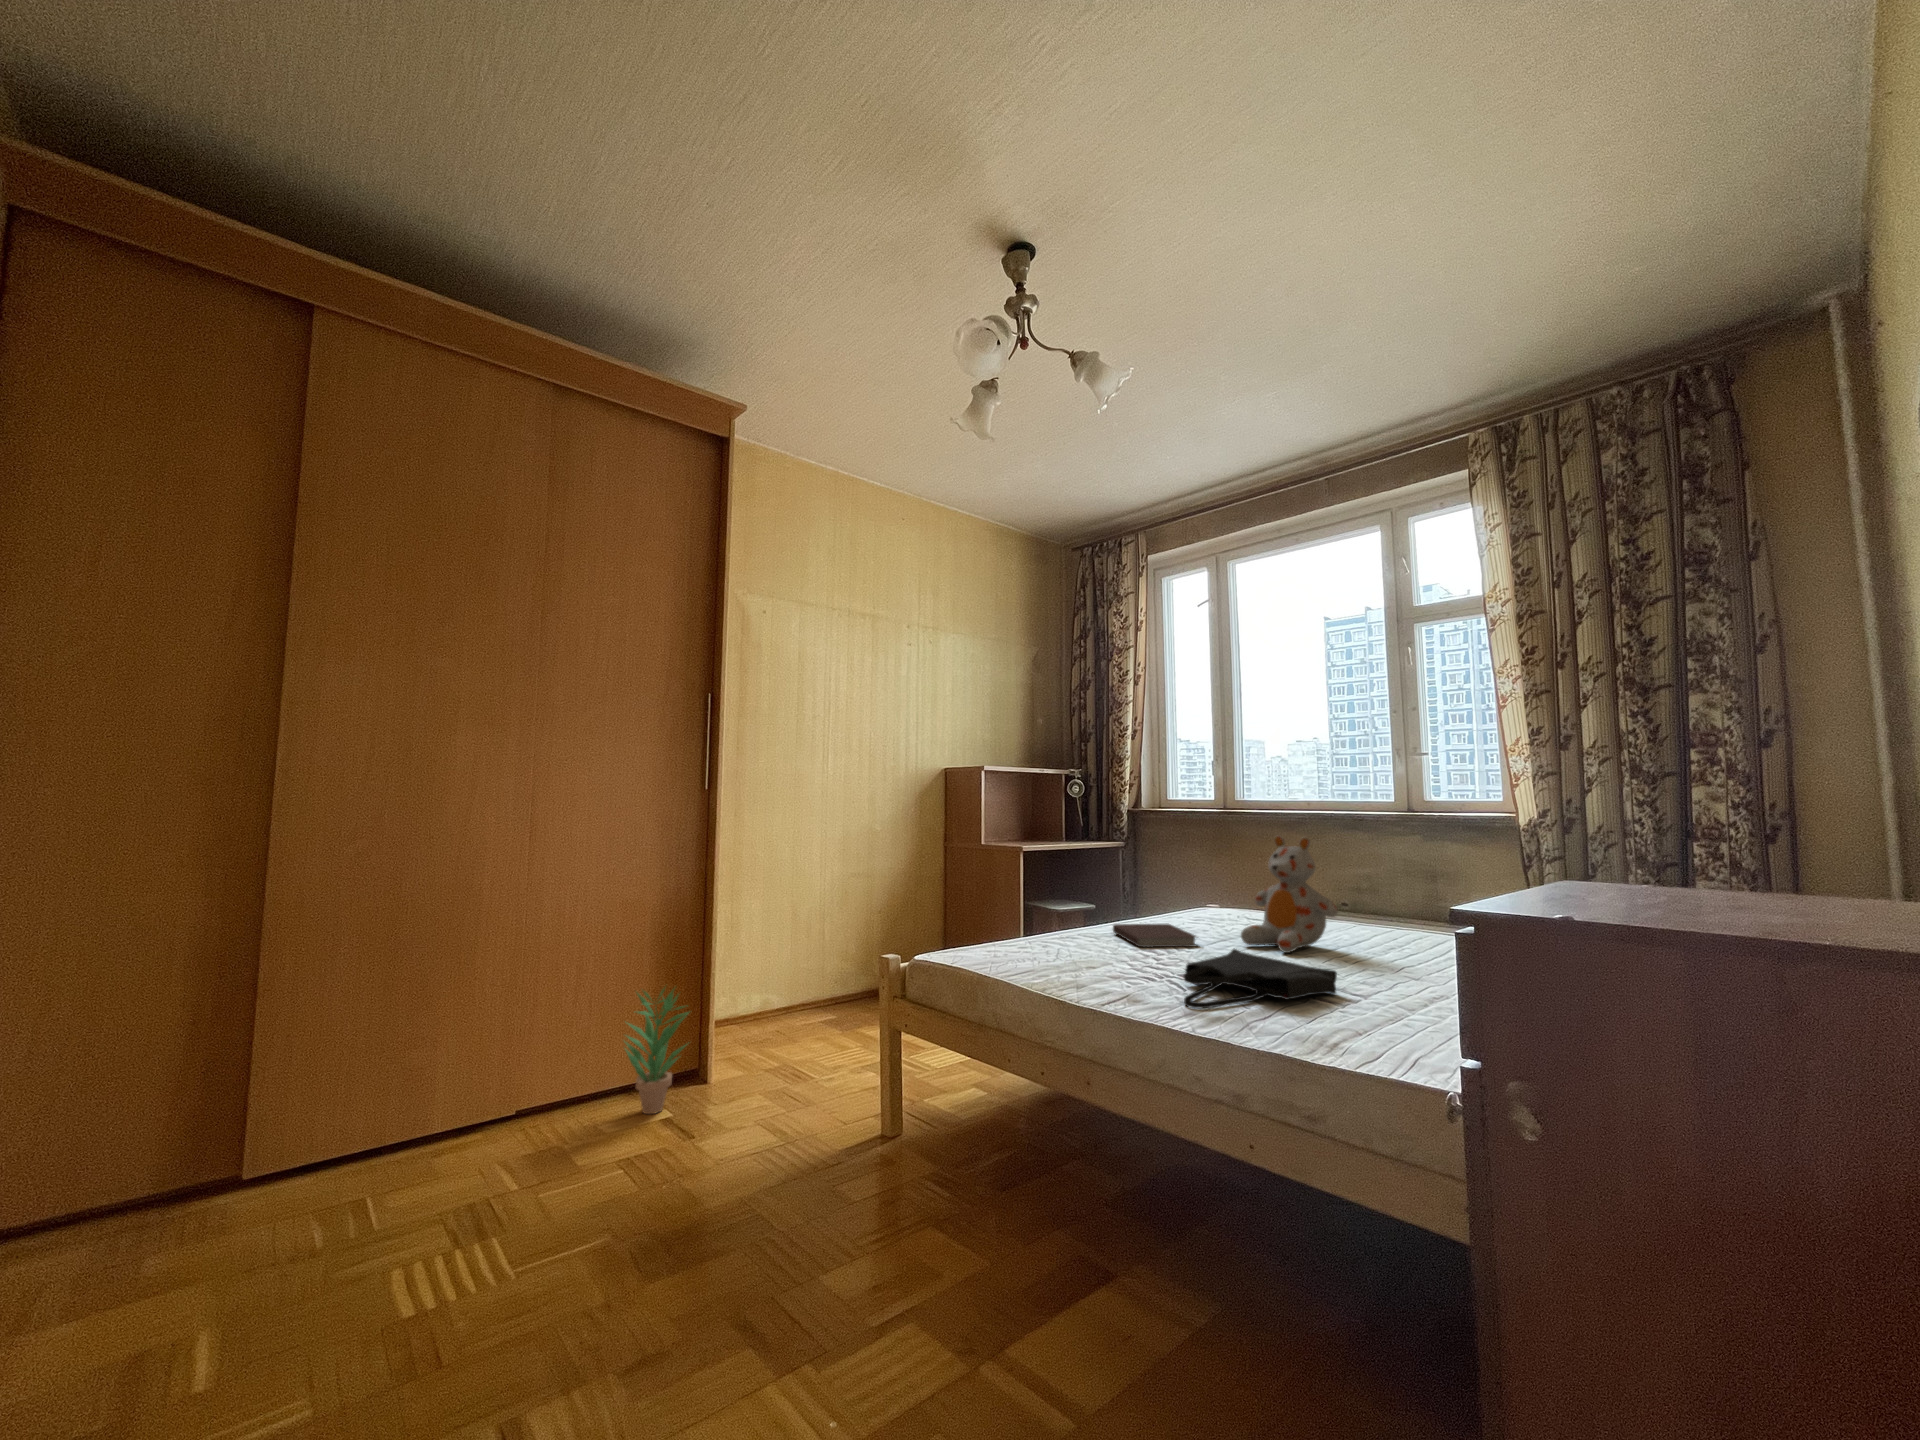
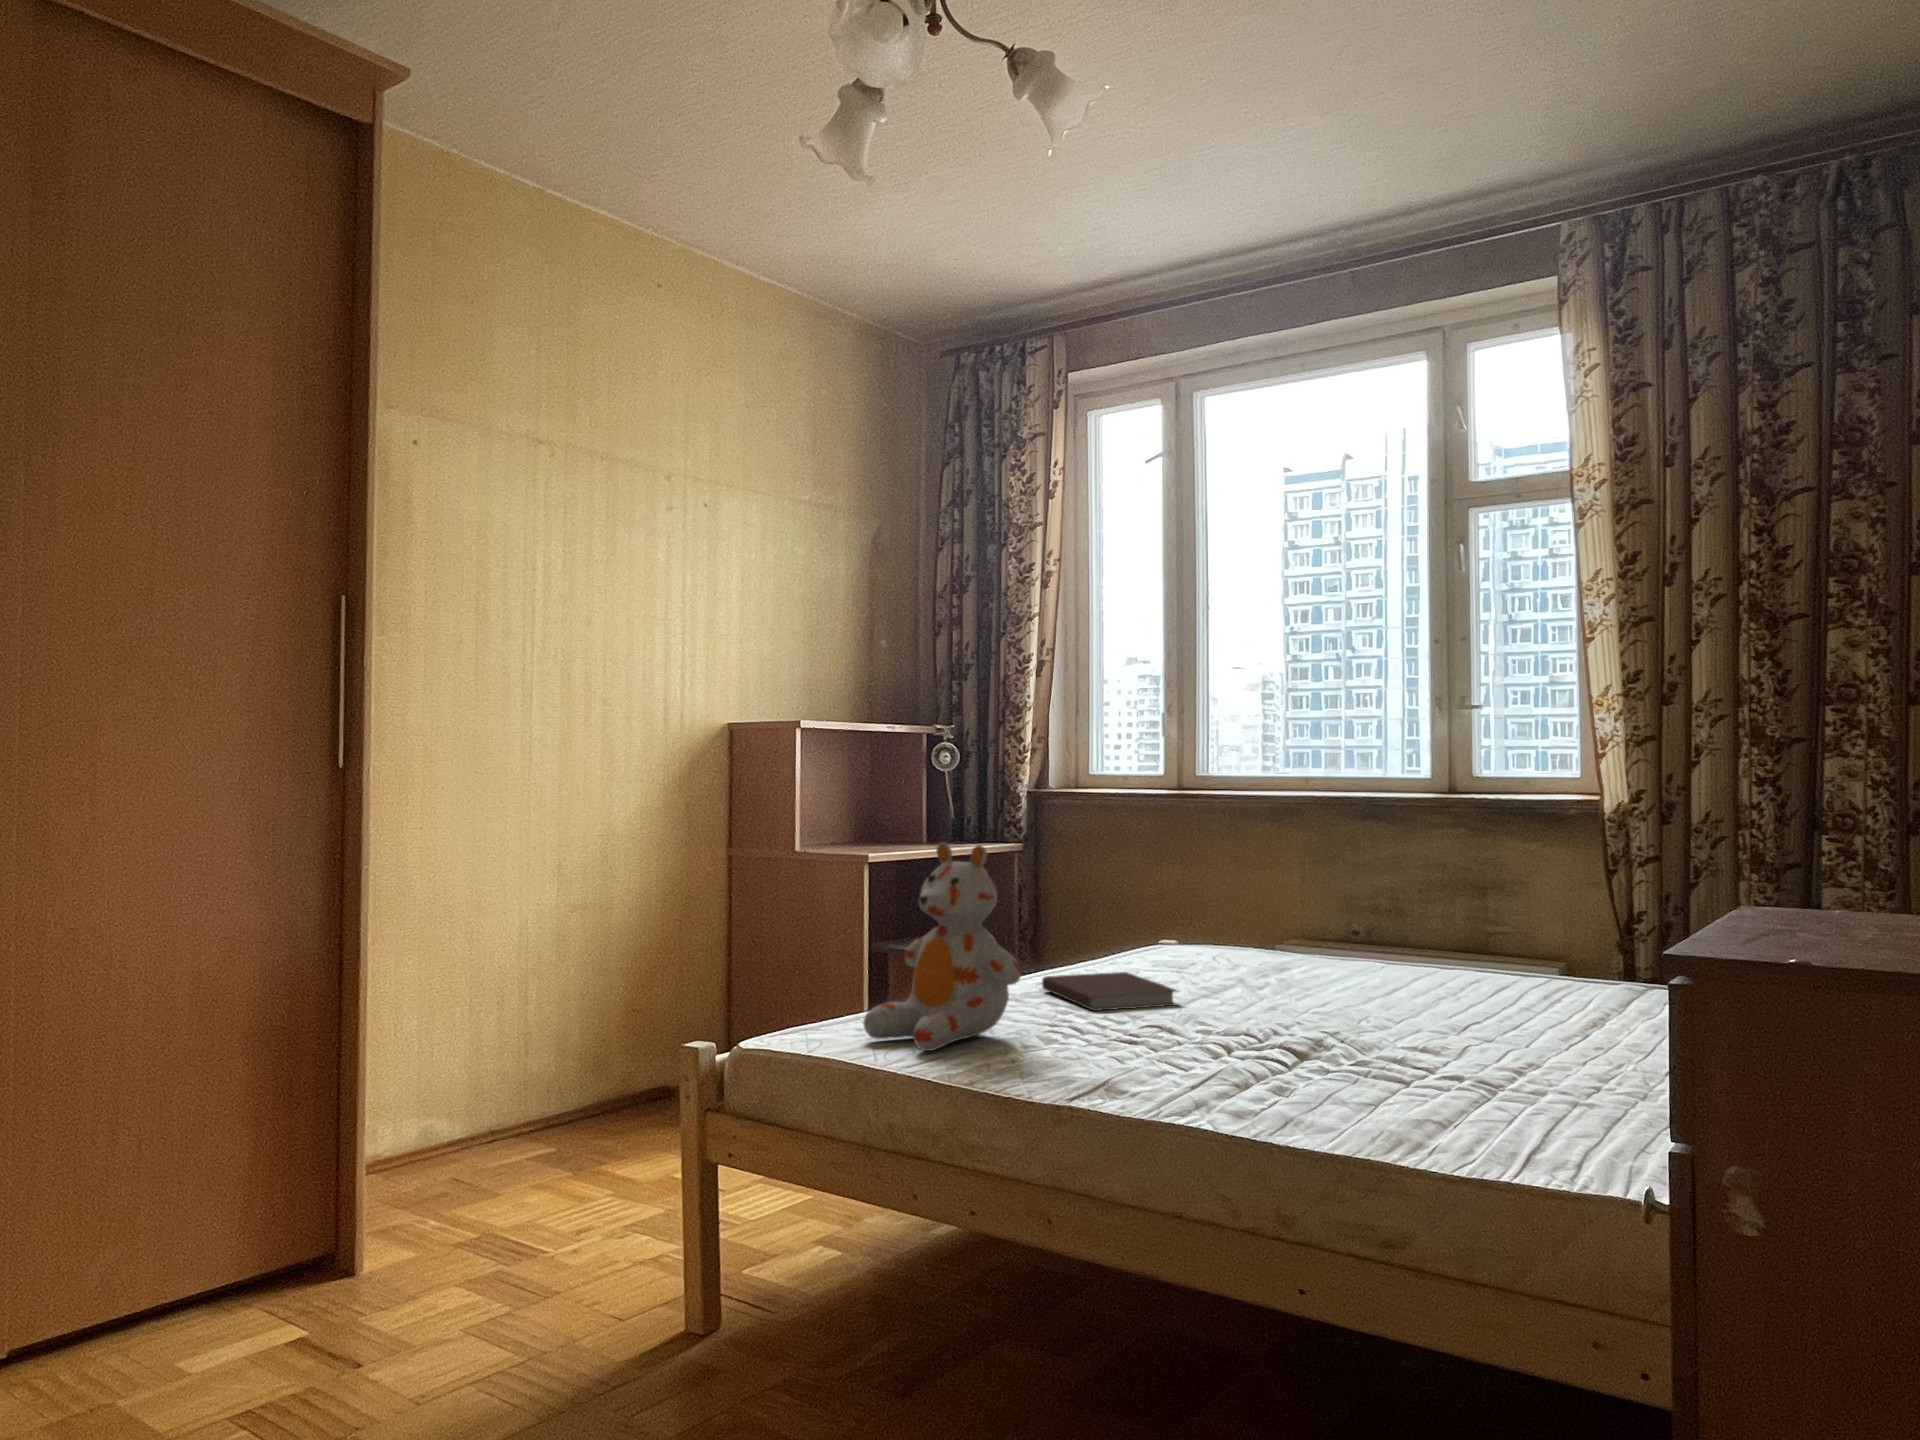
stuffed bear: present [1241,836,1338,953] -> present [863,842,1021,1051]
tote bag: present [1184,949,1337,1008] -> none [1187,1006,1401,1097]
potted plant: present [624,988,689,1114] -> none [196,1112,334,1342]

